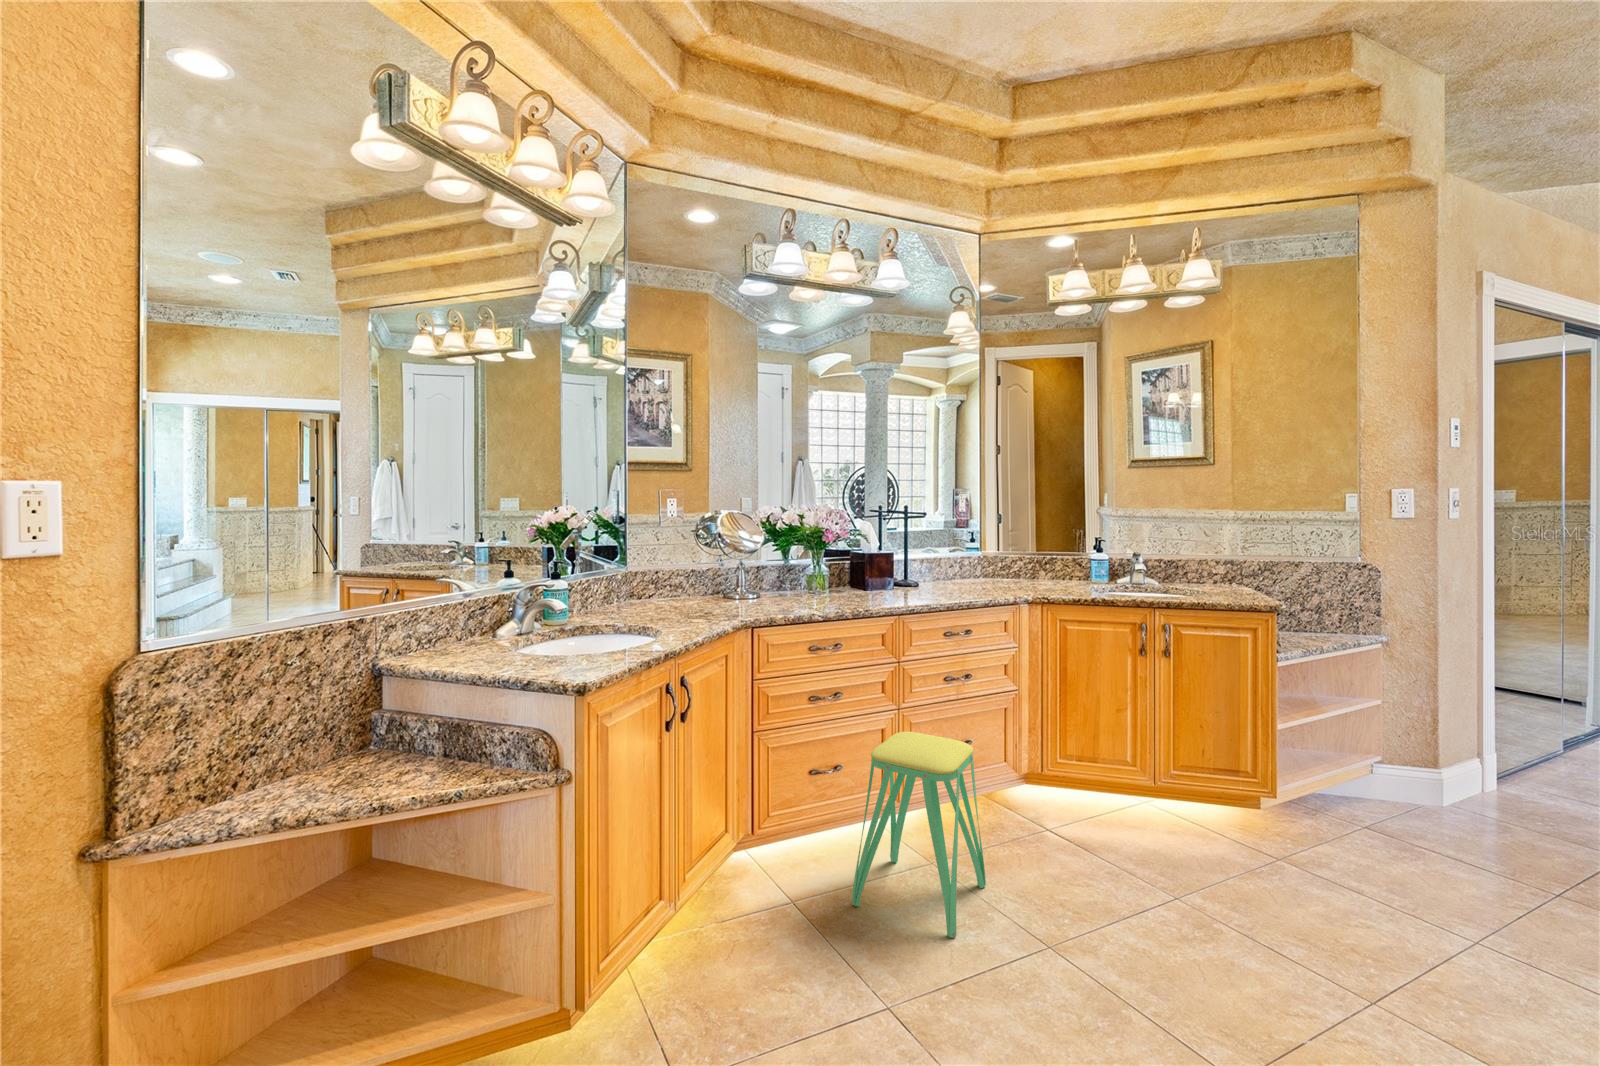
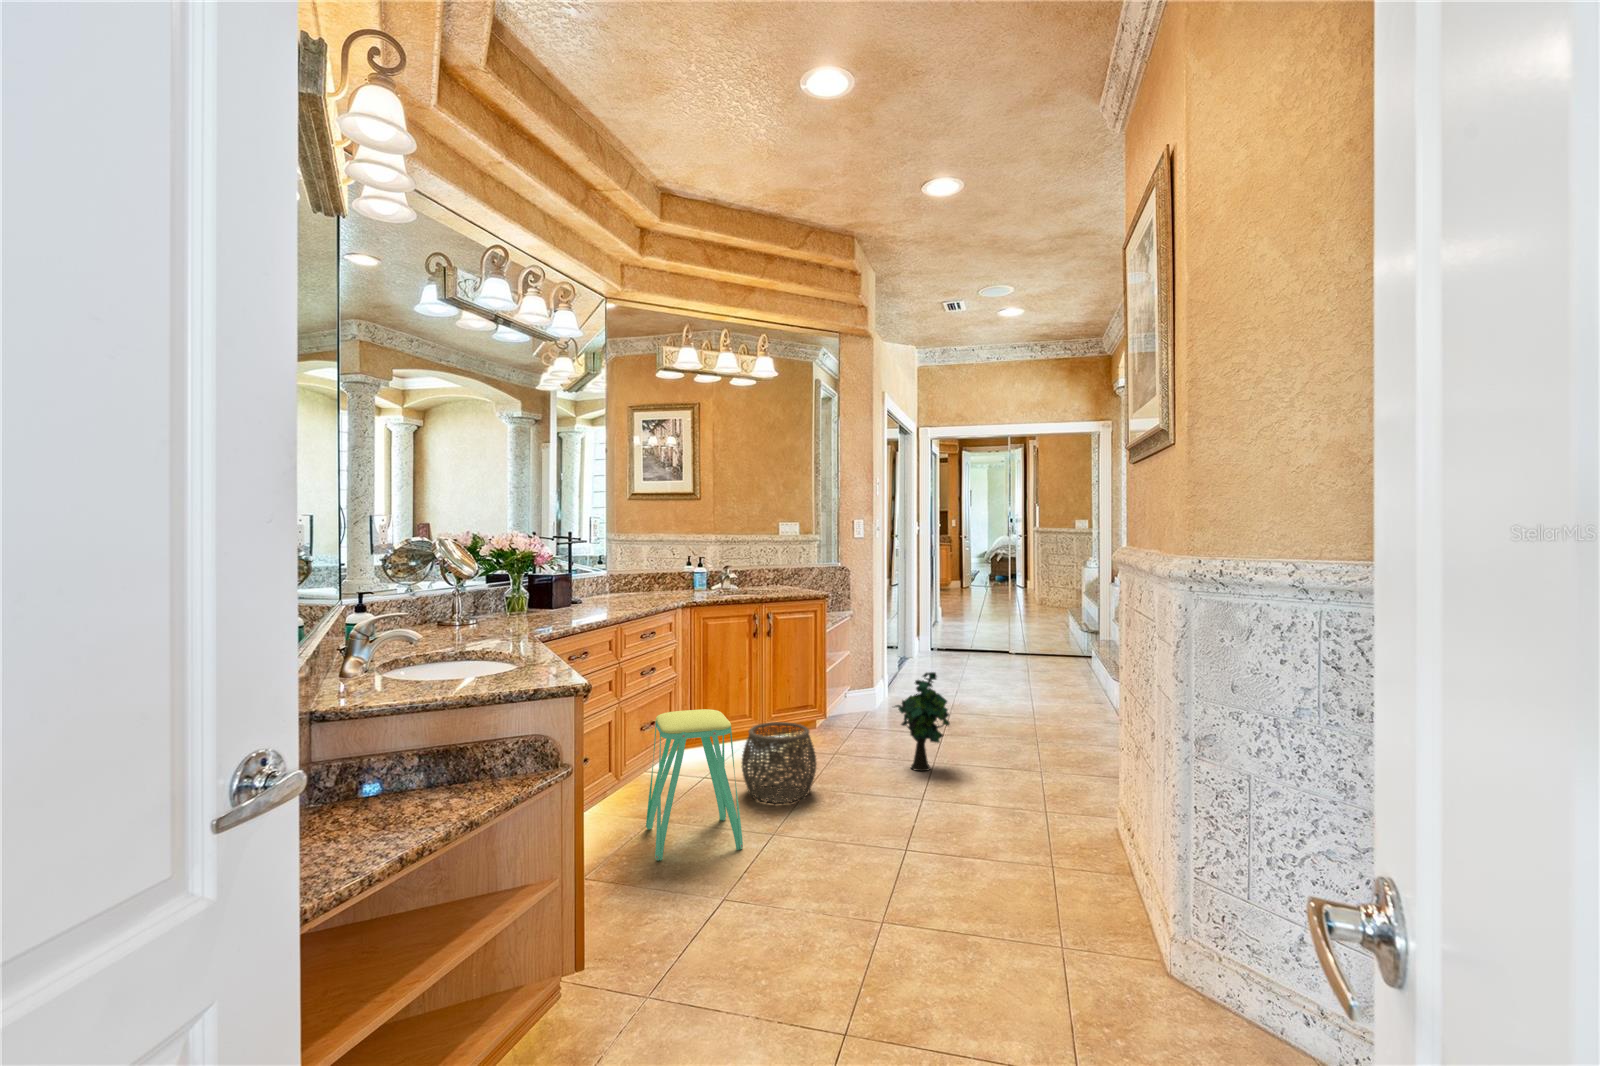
decorative plant: none [1336,774,1472,949] -> present [895,672,950,771]
woven basket: none [1038,777,1153,904] -> present [742,722,817,803]

